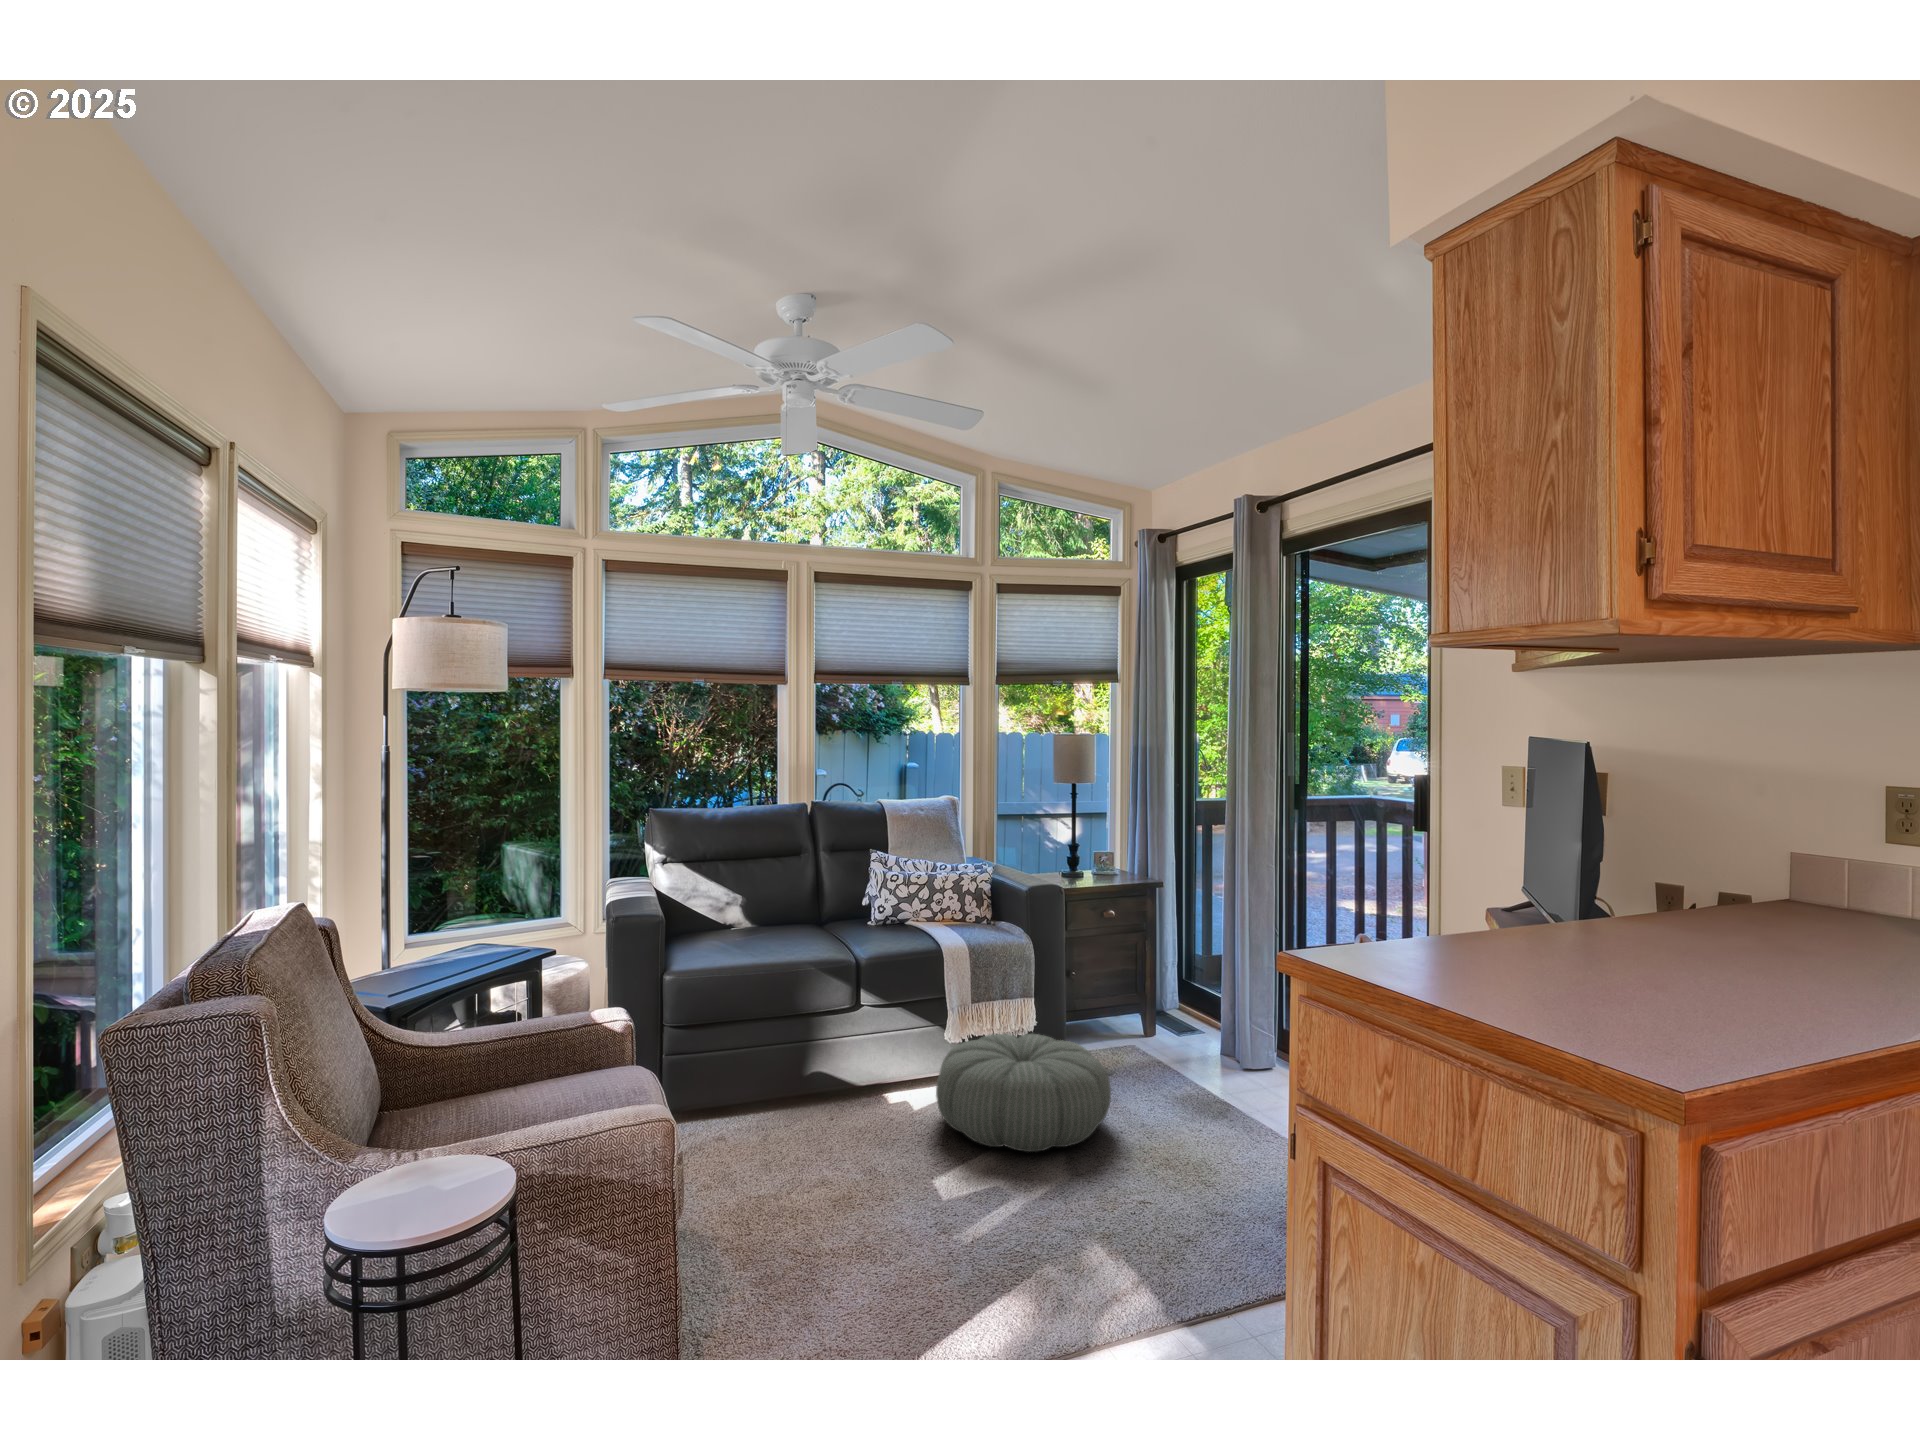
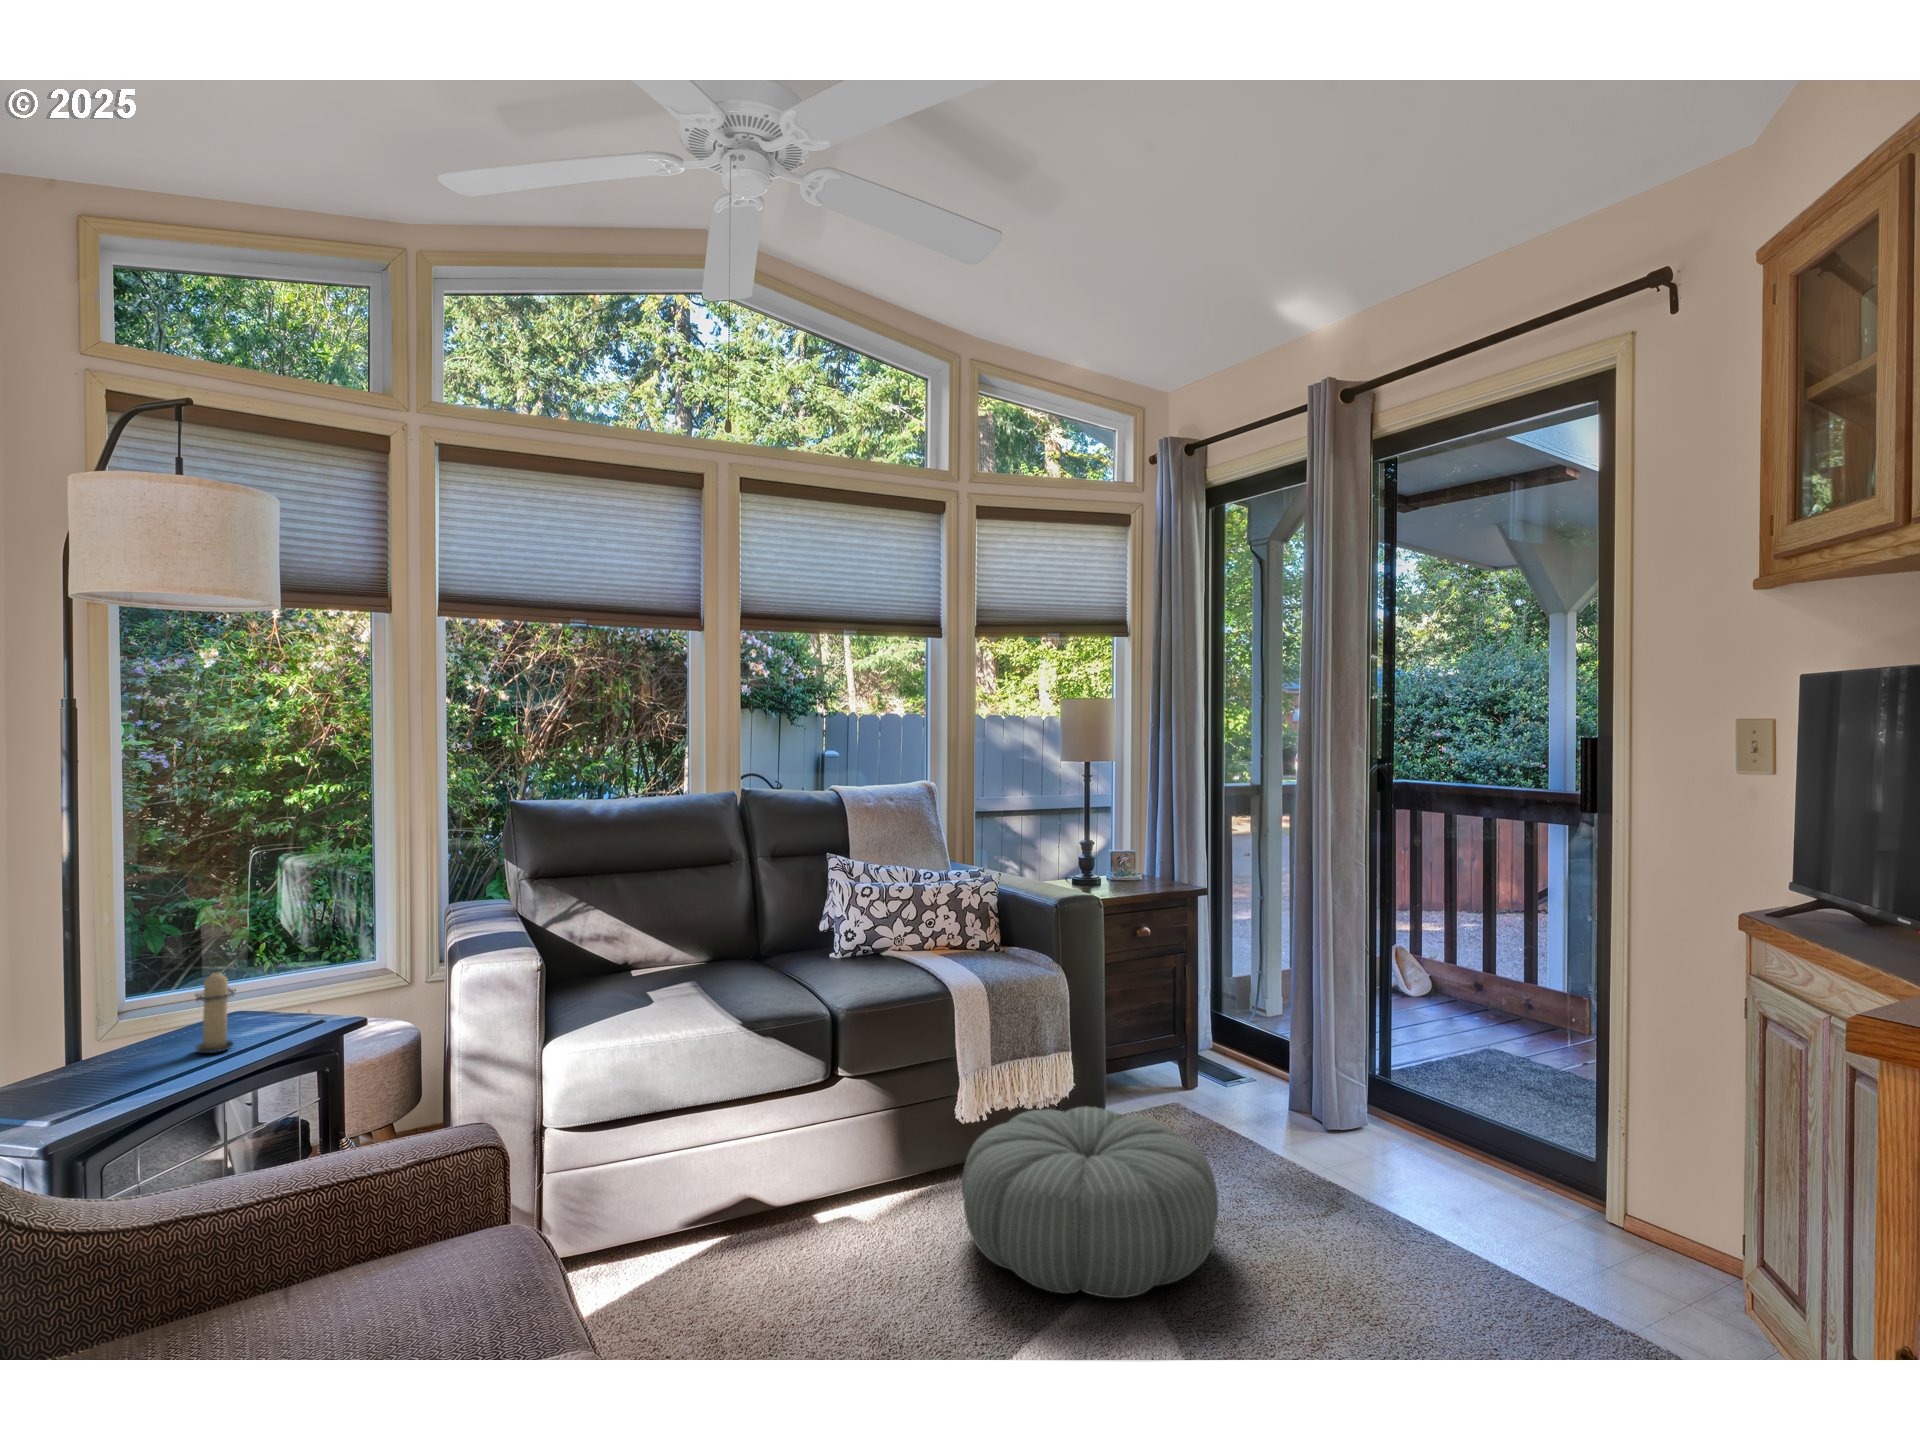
candle: none [466,911,492,962] -> present [195,972,236,1053]

